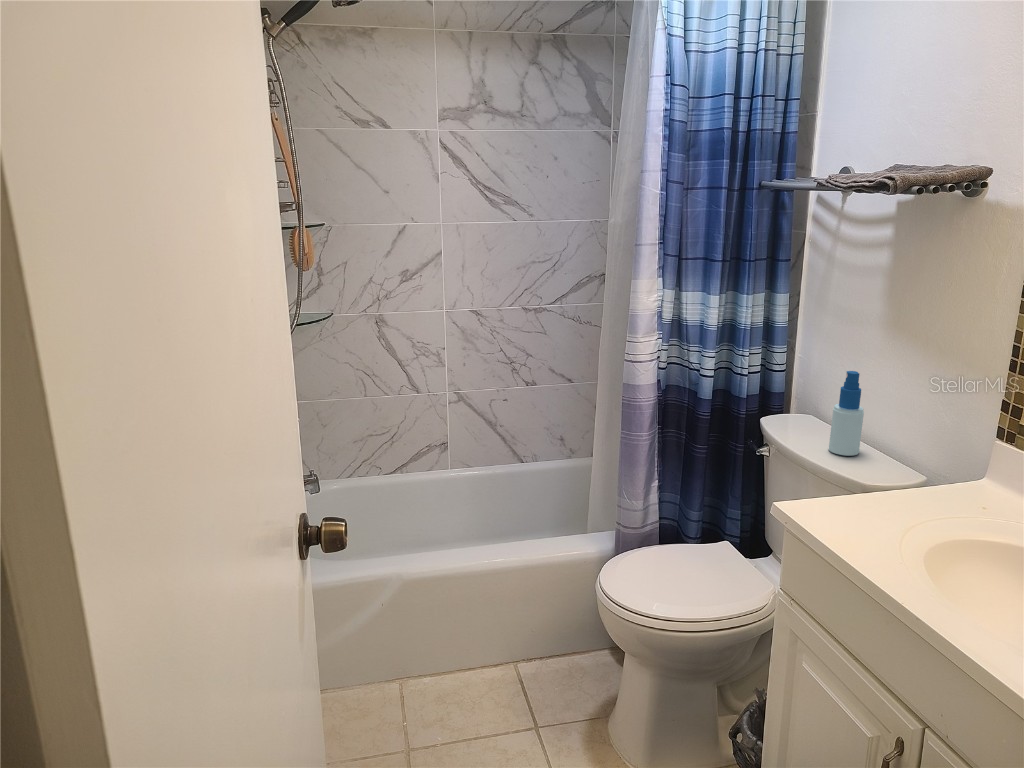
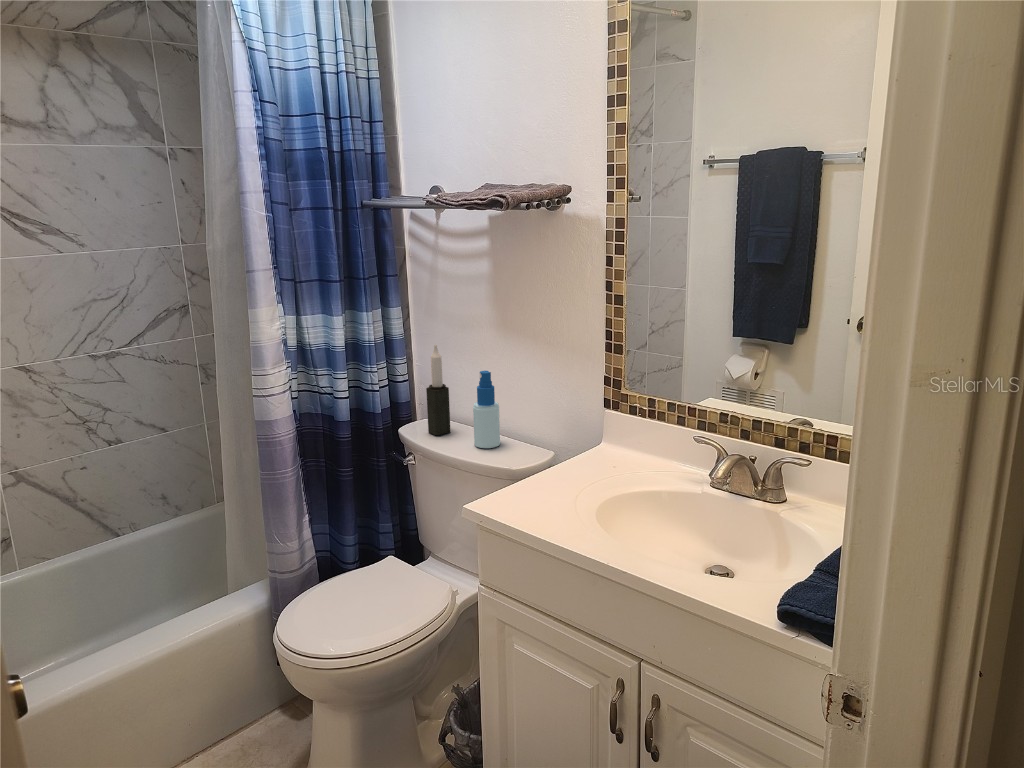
candle: none [787,336,816,431] -> present [426,344,451,435]

